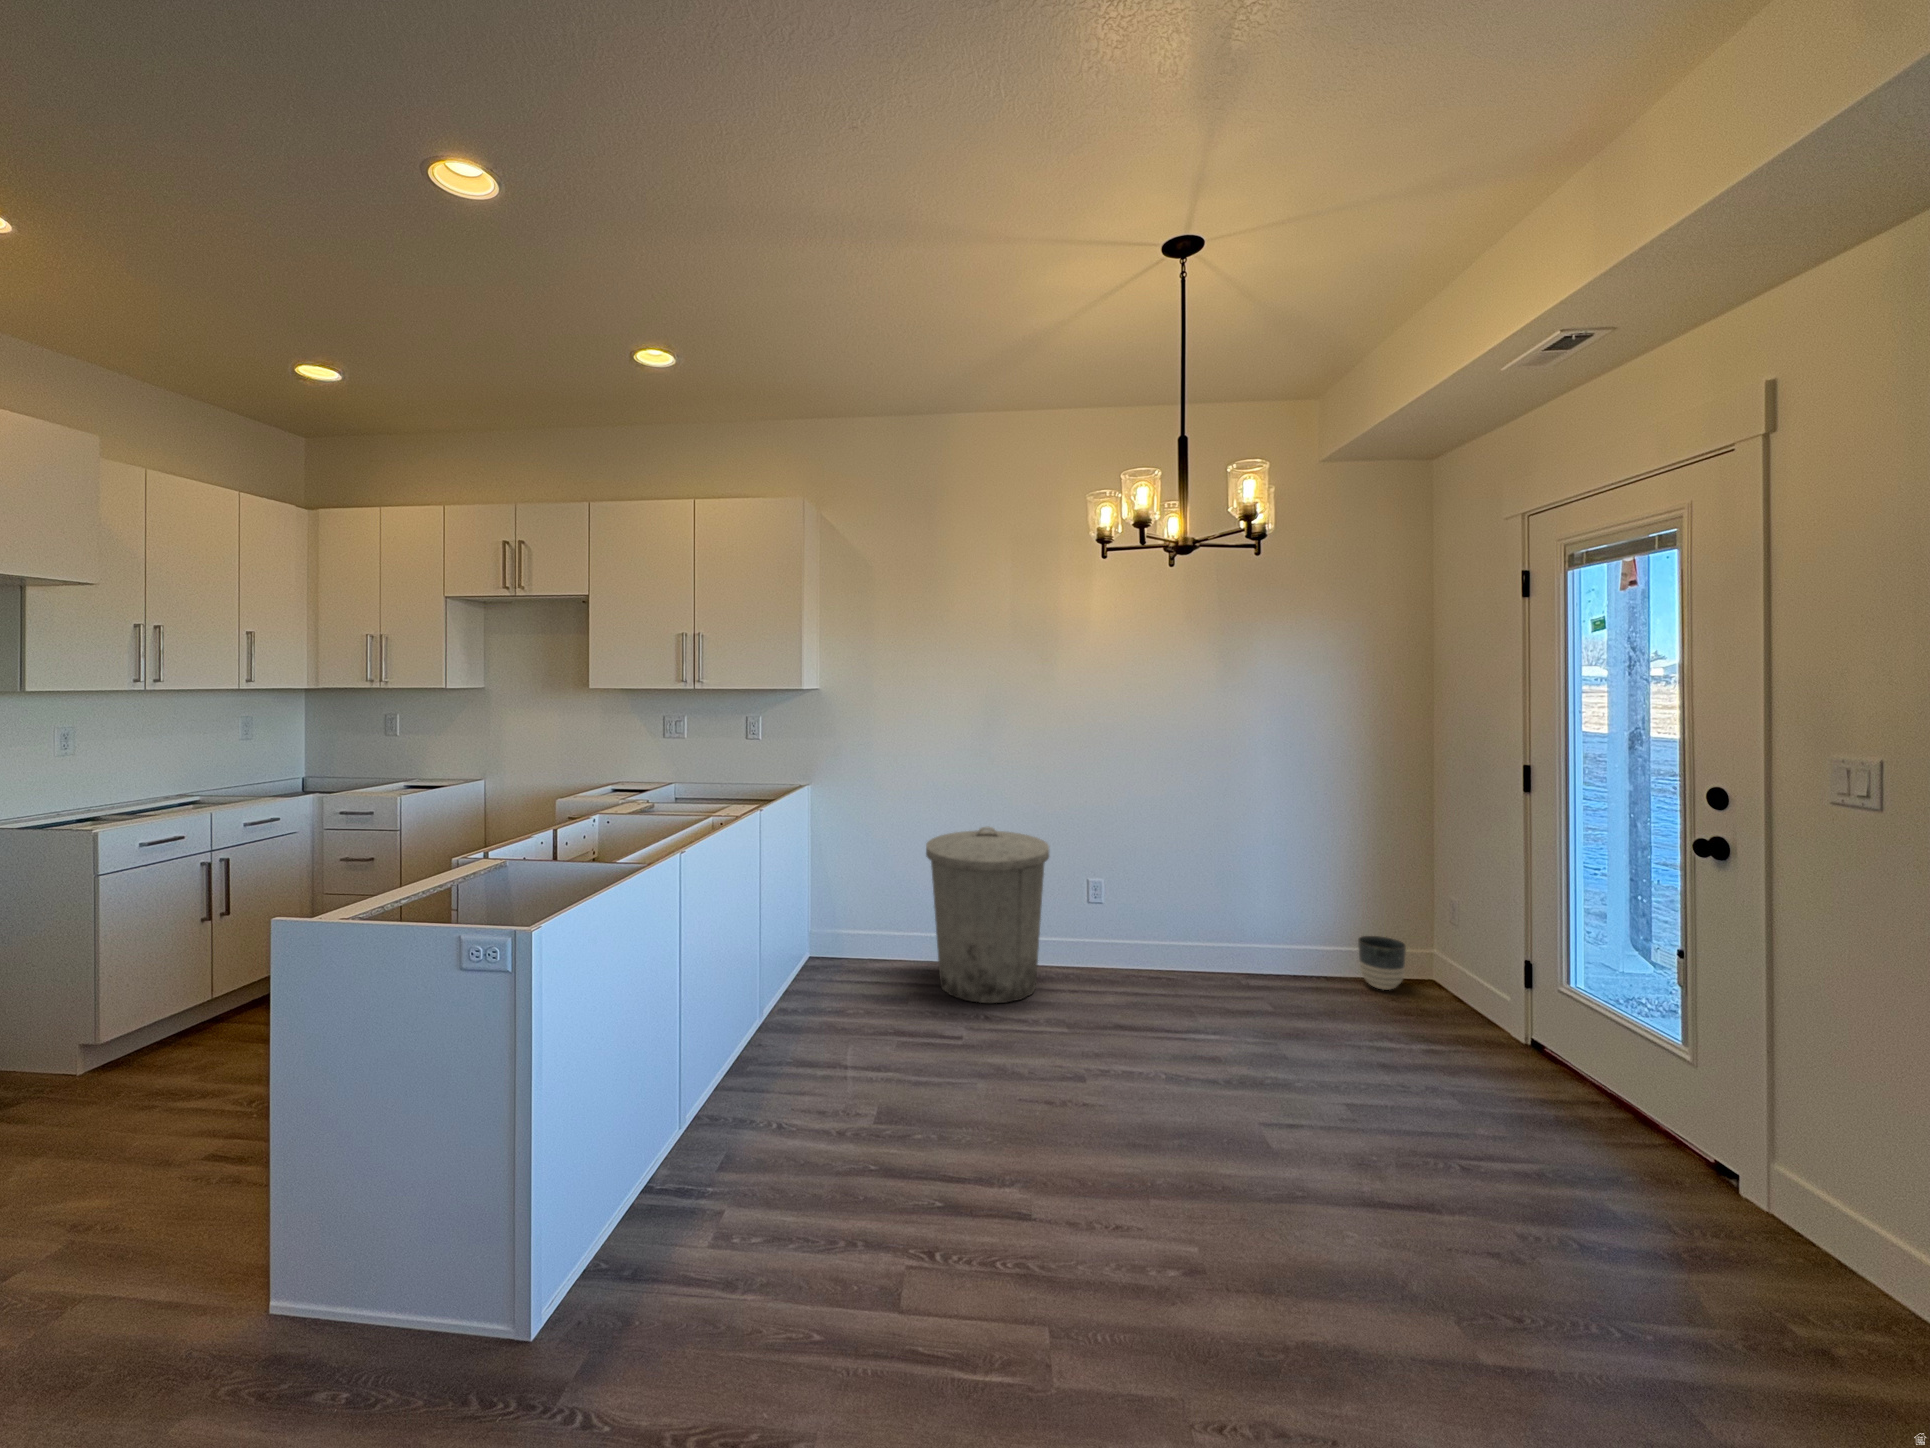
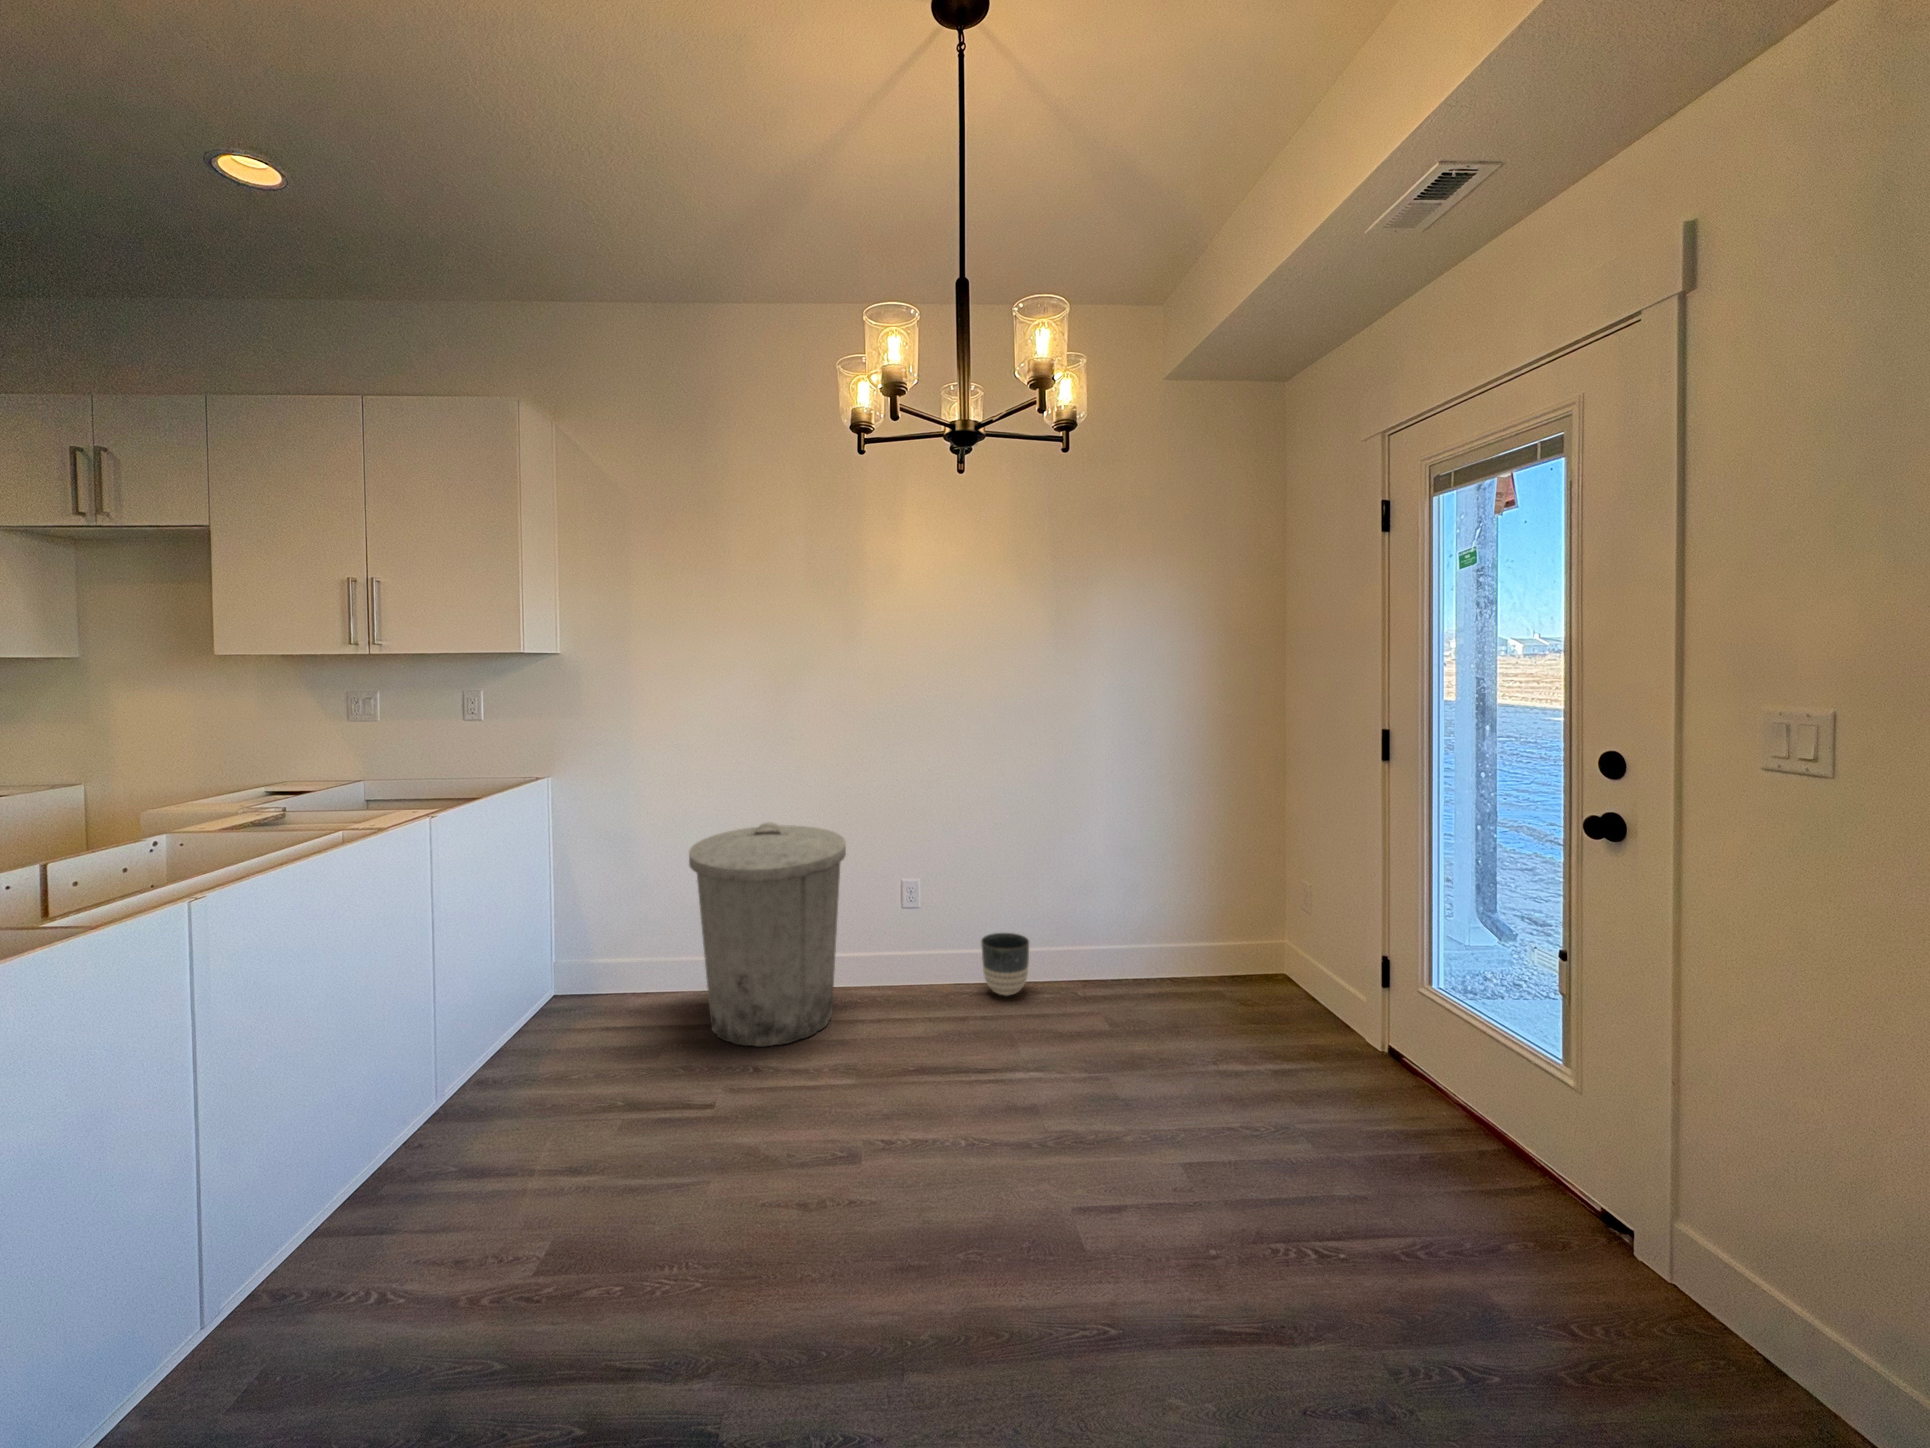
planter: present [1358,936,1406,990] -> present [981,933,1029,996]

